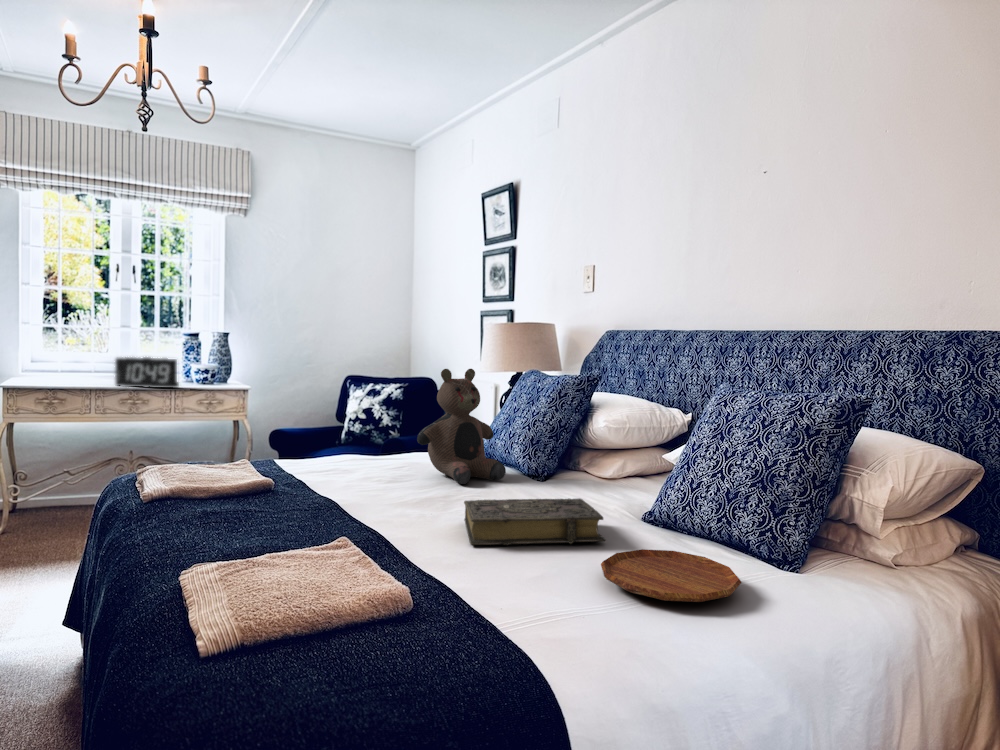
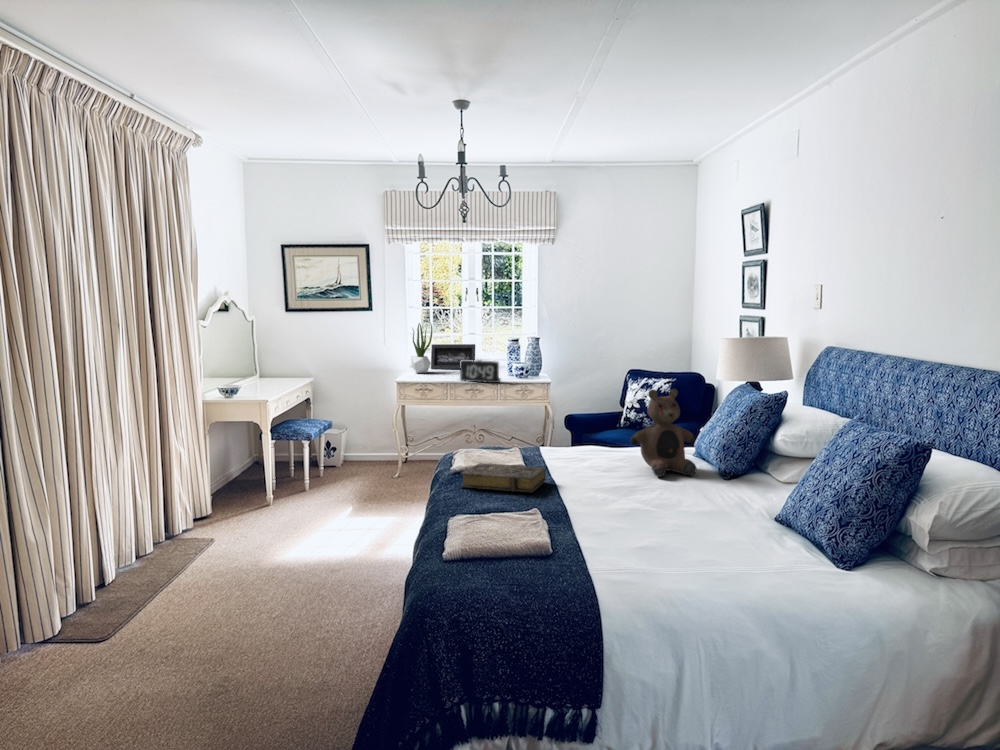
potted plant: none [30,303,68,377] -> present [411,323,432,373]
picture frame: none [62,340,134,375] -> present [431,344,475,369]
book: present [464,499,606,545] -> present [461,463,546,492]
tray: present [601,549,741,602] -> none [681,539,777,575]

